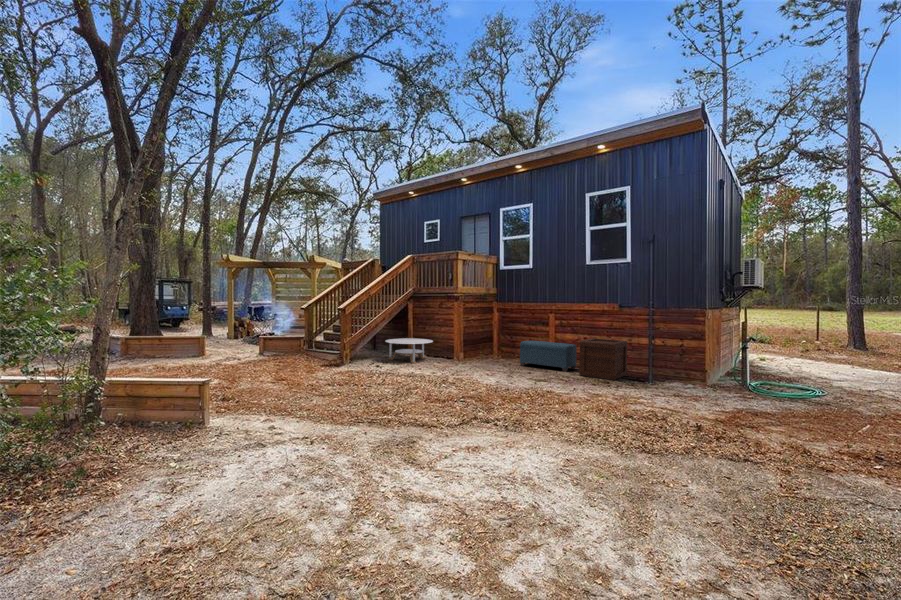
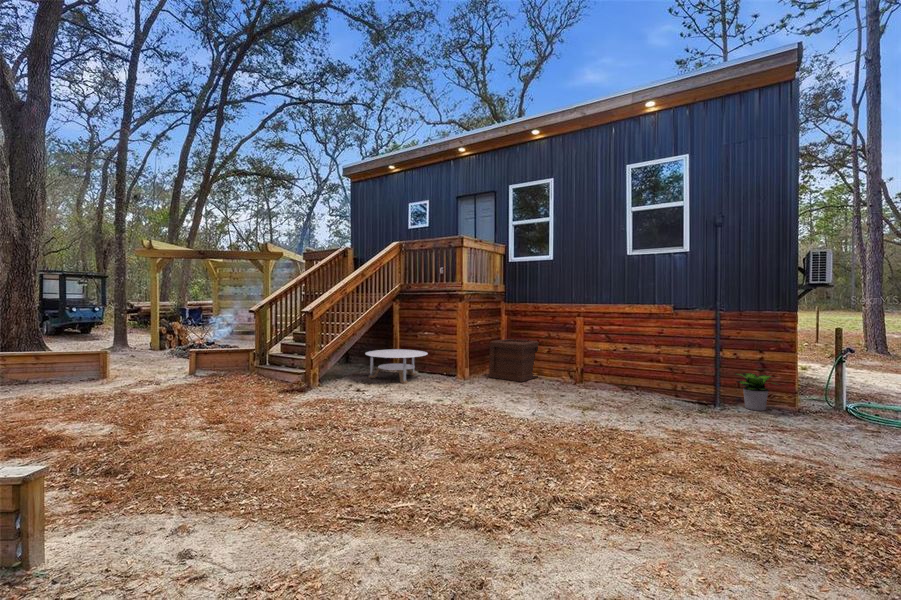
wooden crate: present [579,338,627,380] -> present [489,339,539,382]
bench: present [520,340,577,372] -> none [542,351,615,392]
potted plant: none [656,357,692,385] -> present [735,373,780,411]

